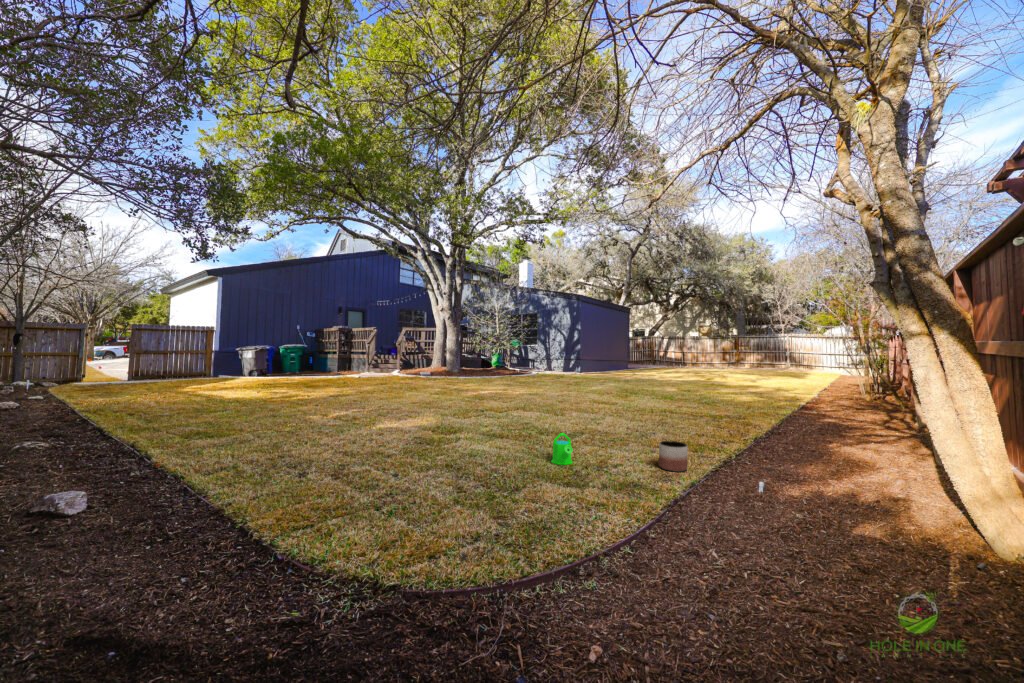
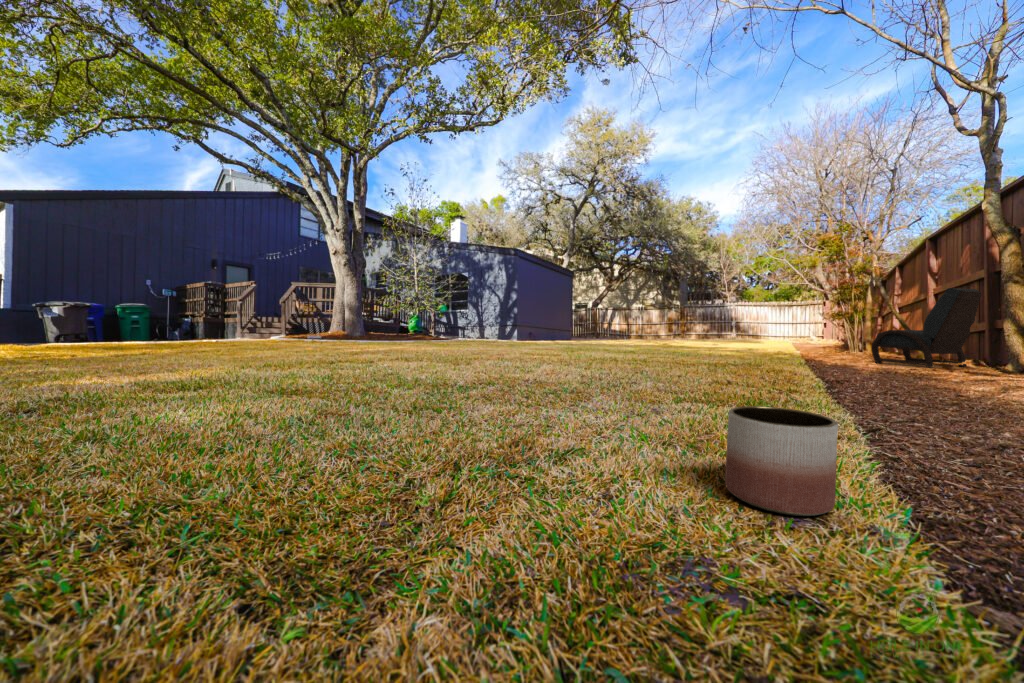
lounge chair: none [844,359,924,413] -> present [872,288,981,368]
watering can: present [551,433,573,465] -> none [358,388,441,504]

